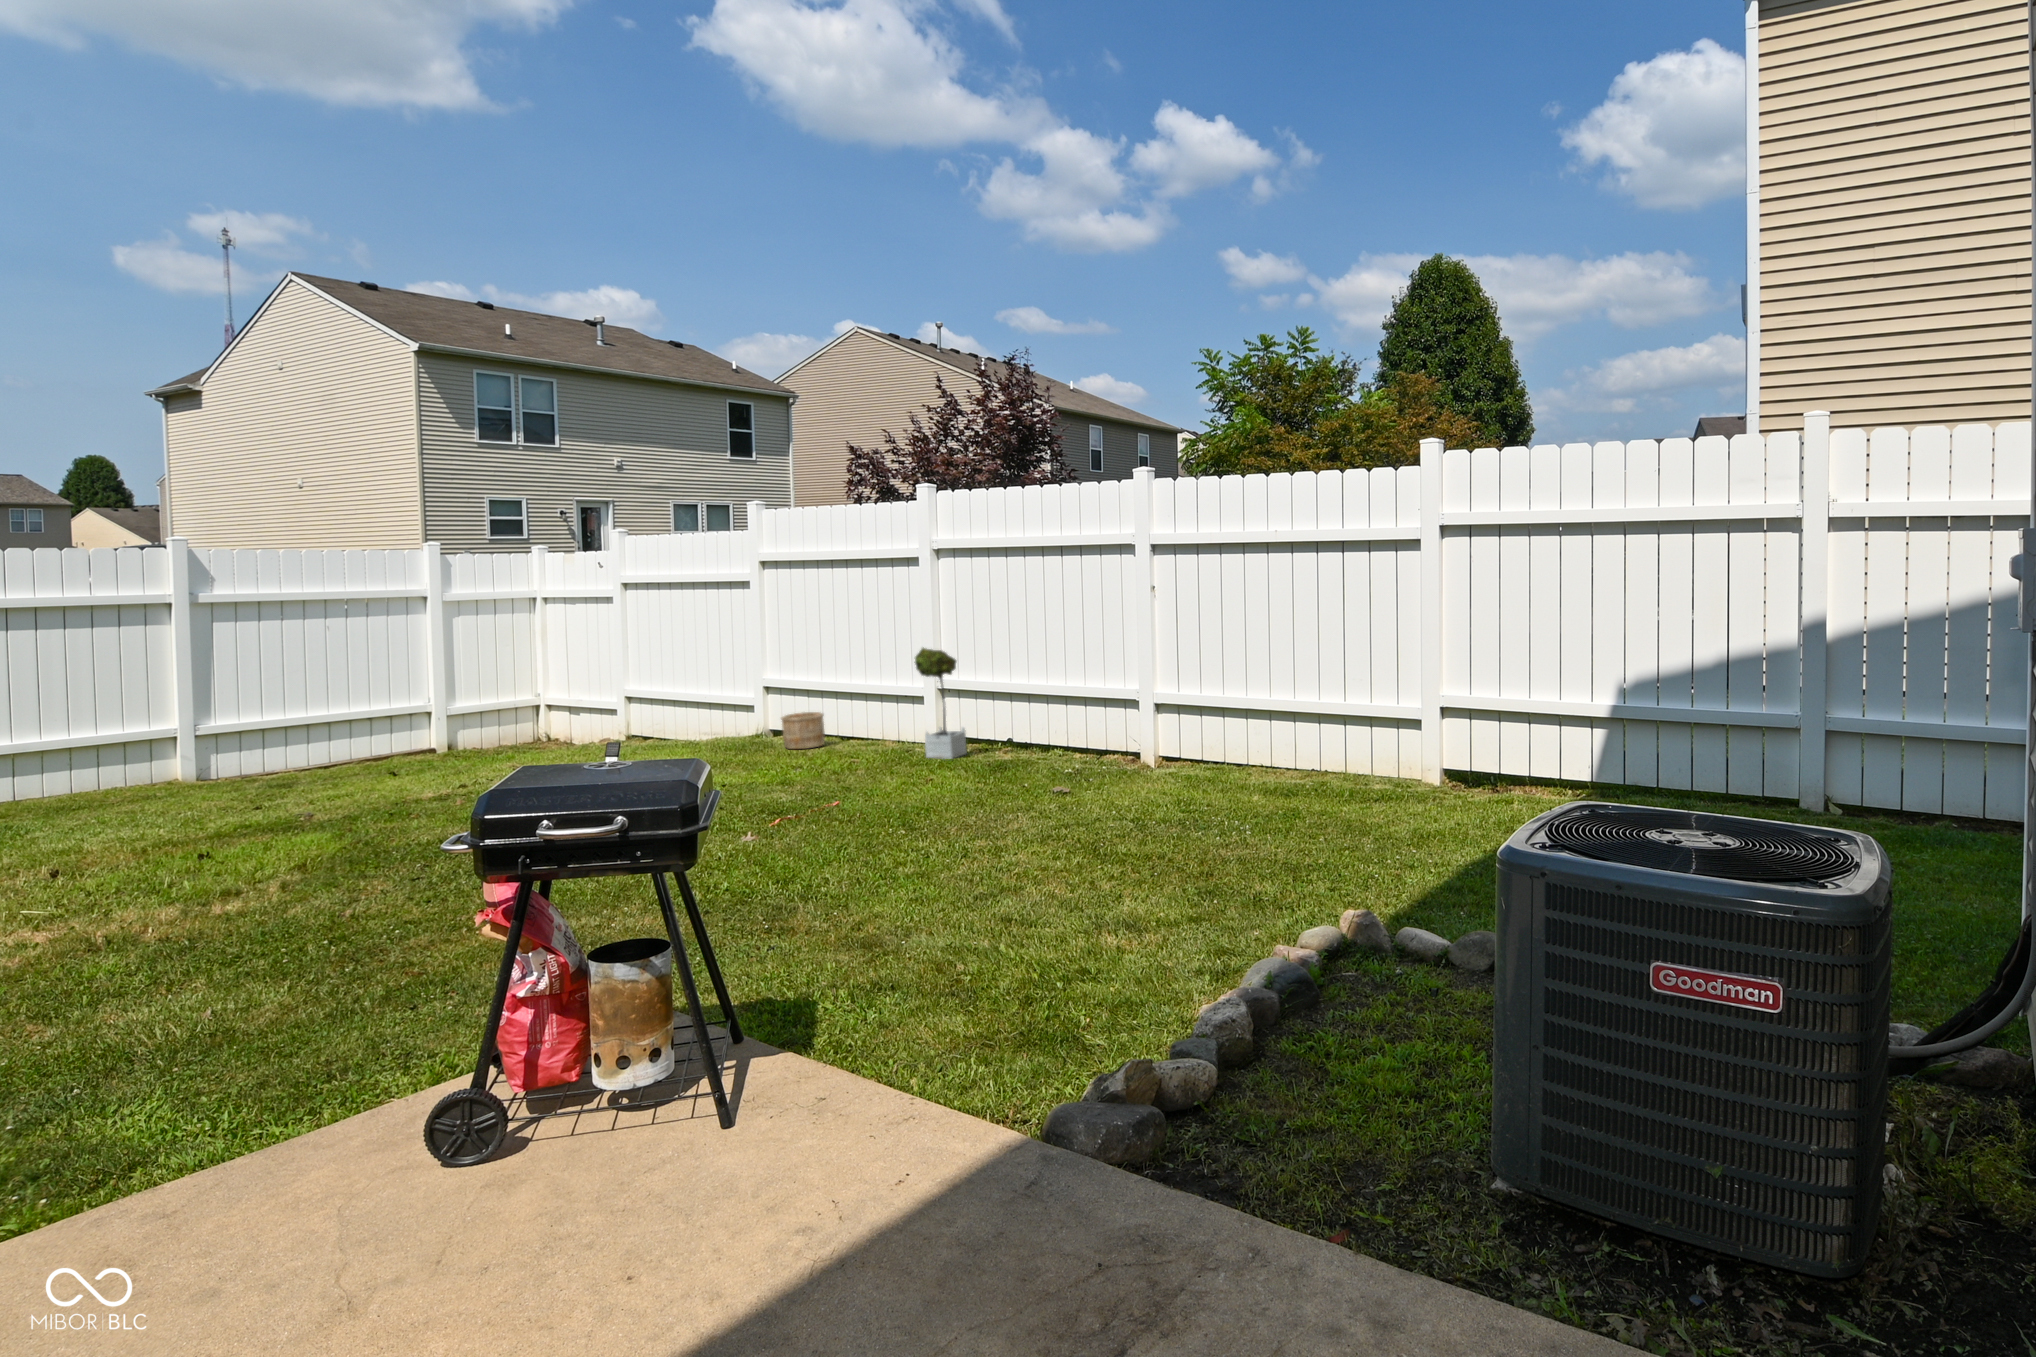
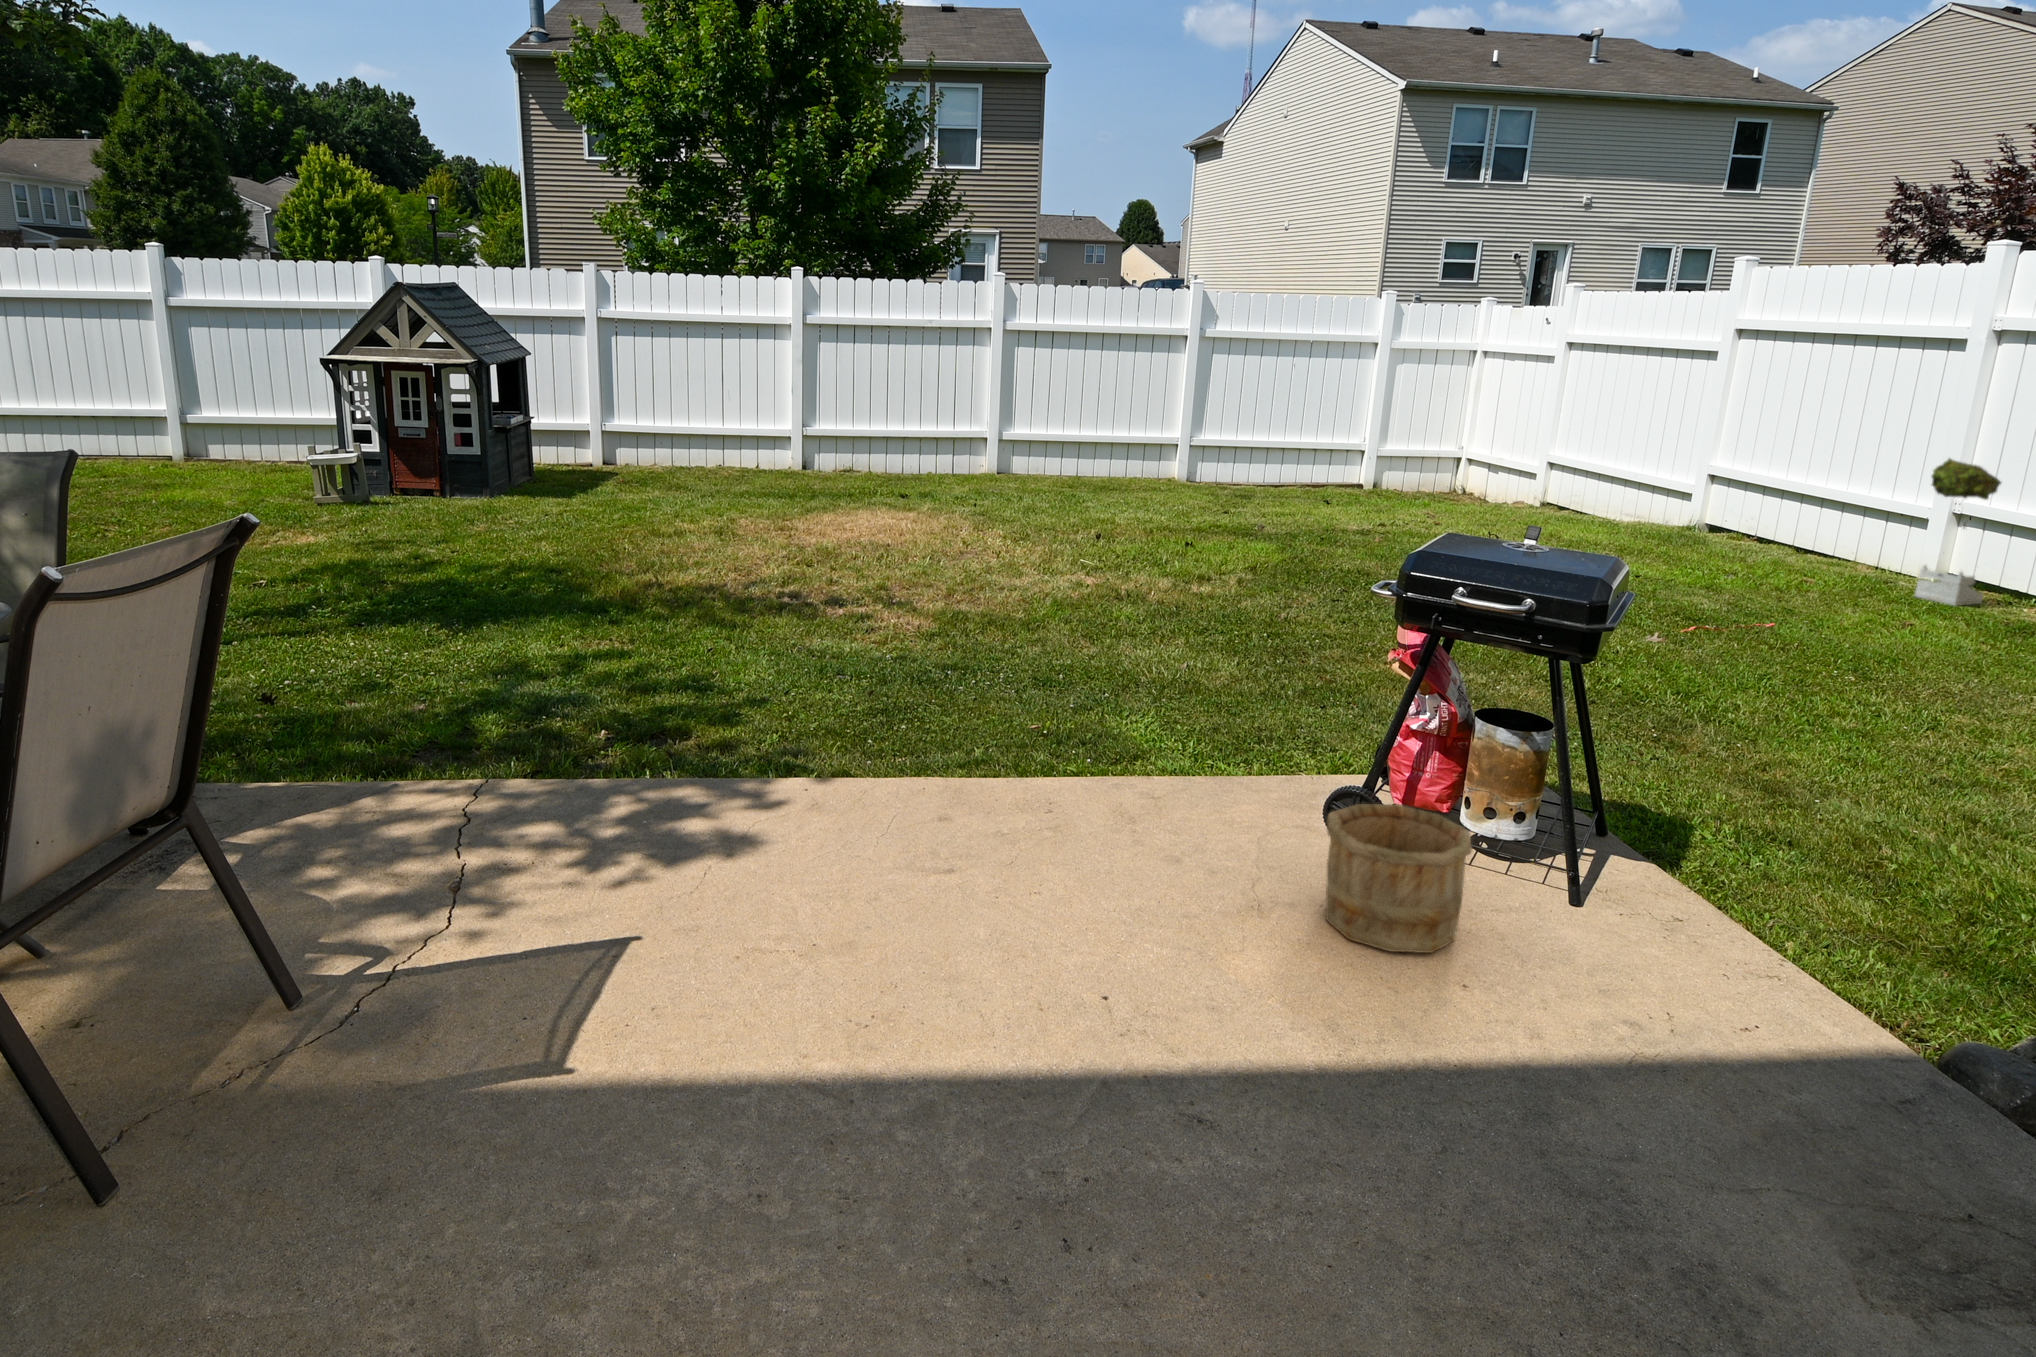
wooden bucket: present [781,712,825,749] -> present [1326,804,1472,953]

